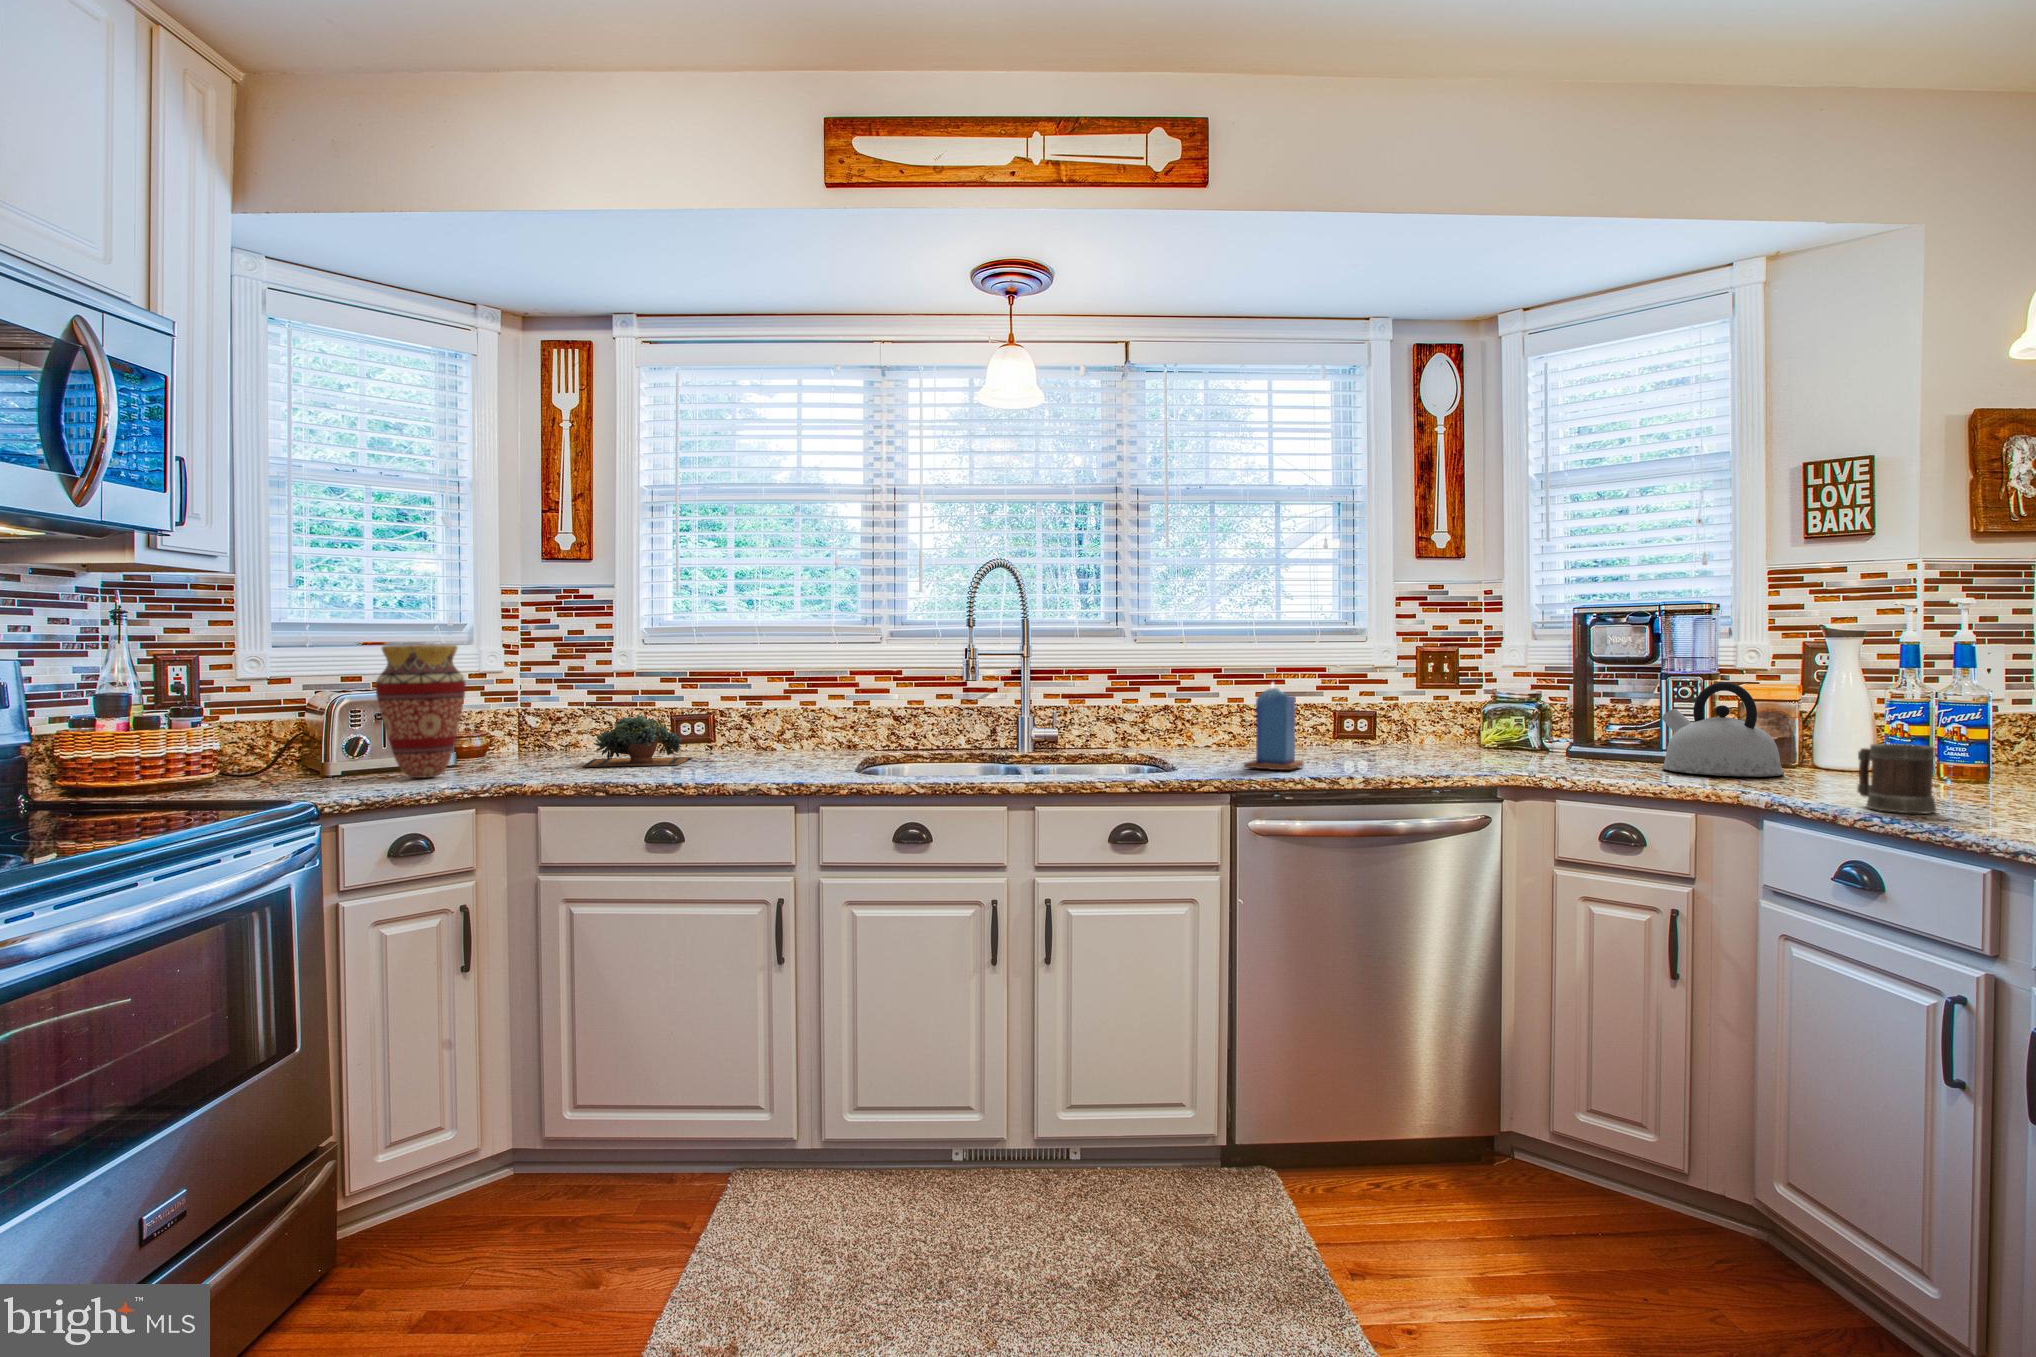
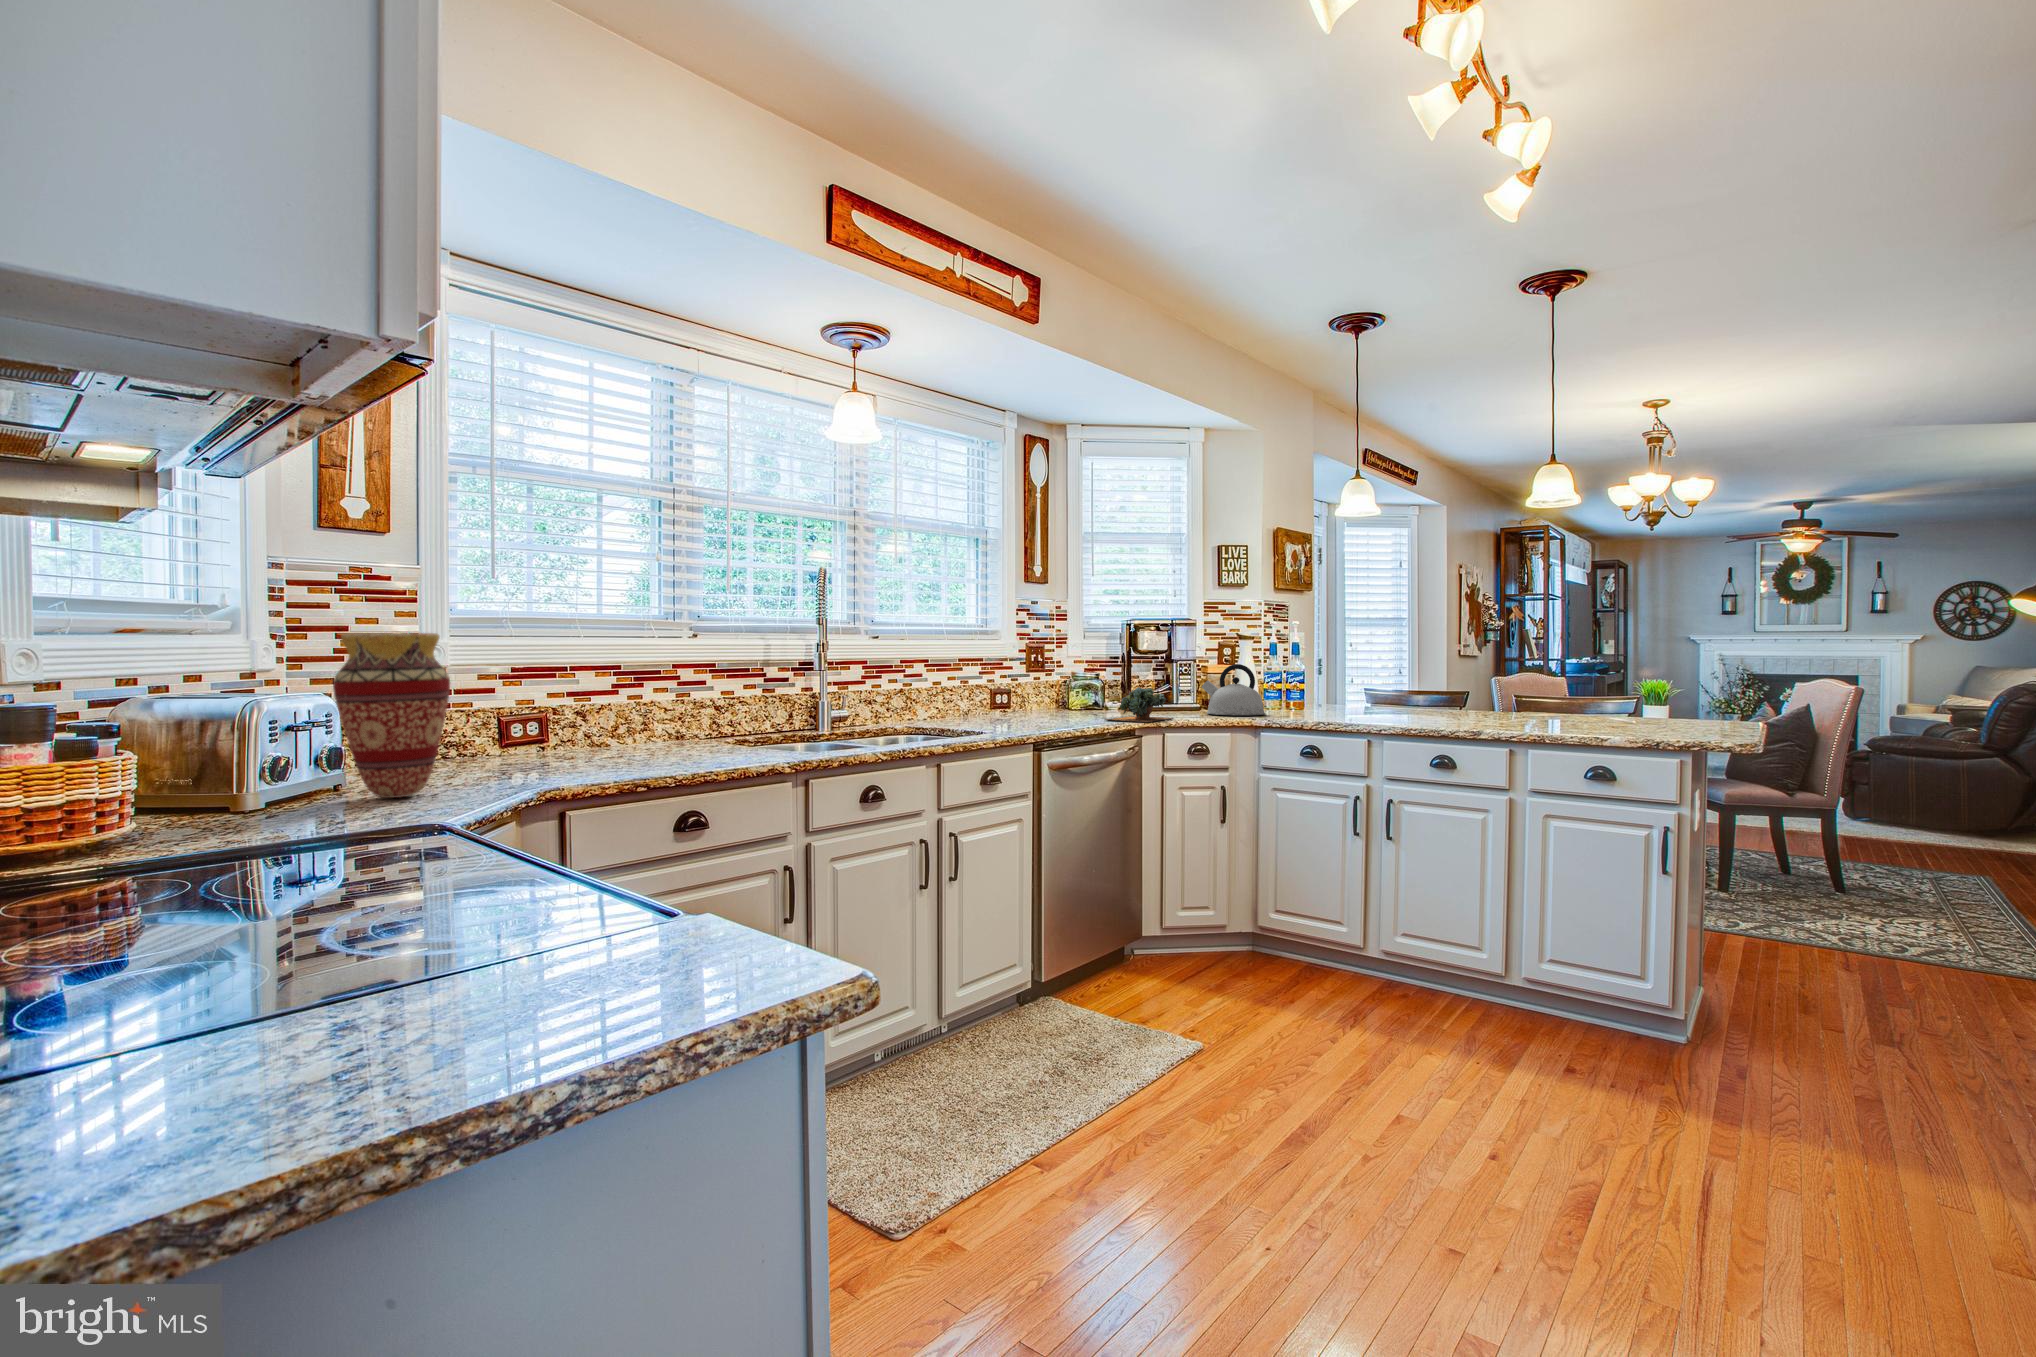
candle: present [1244,683,1303,770] -> none [1033,668,1074,728]
succulent plant: present [582,715,692,767] -> present [1105,687,1173,722]
mug: present [1857,744,1937,814] -> none [1347,691,1383,723]

